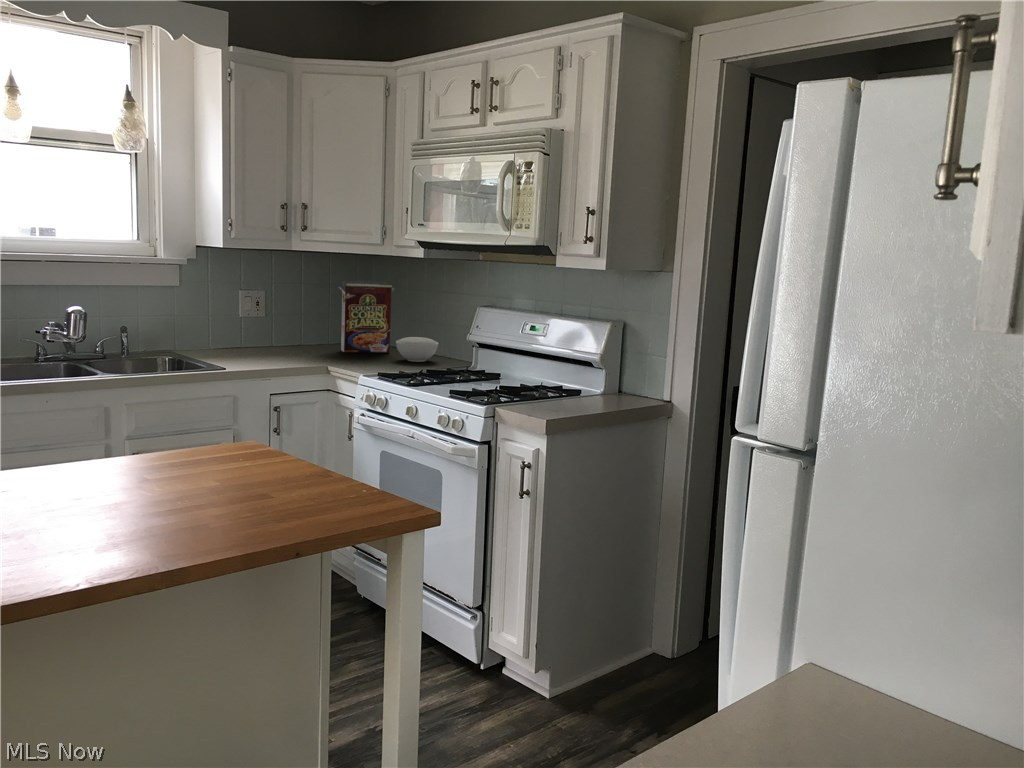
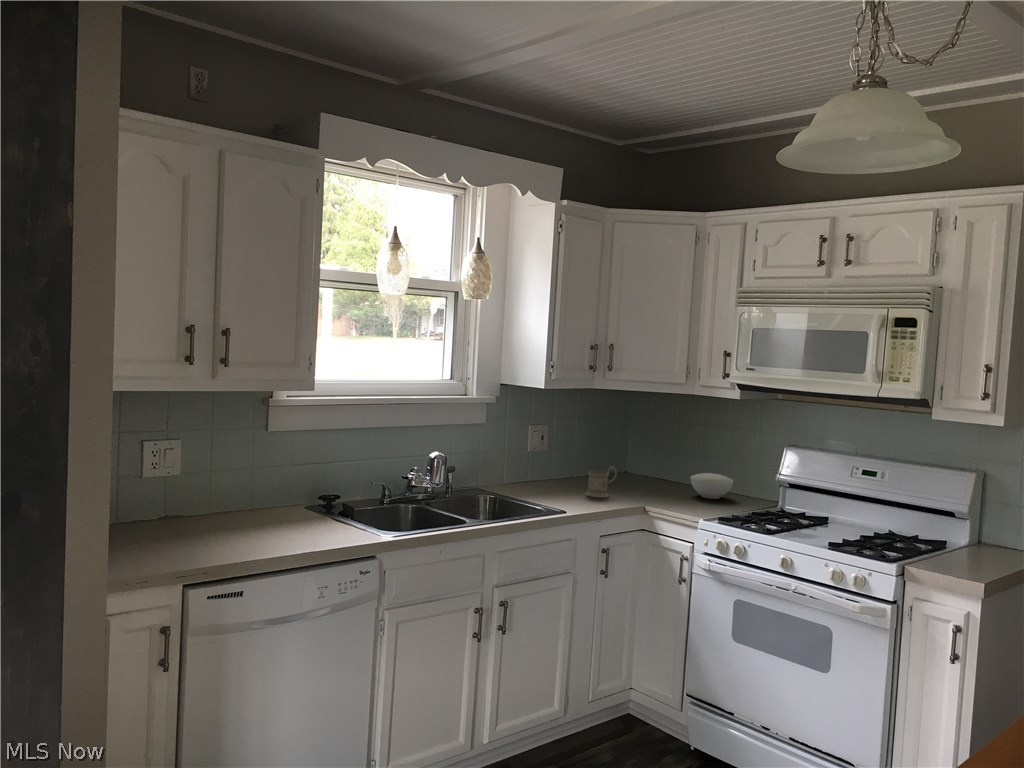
cereal box: present [339,280,394,353] -> none [620,415,674,486]
mug: none [279,329,314,359] -> present [586,467,617,498]

